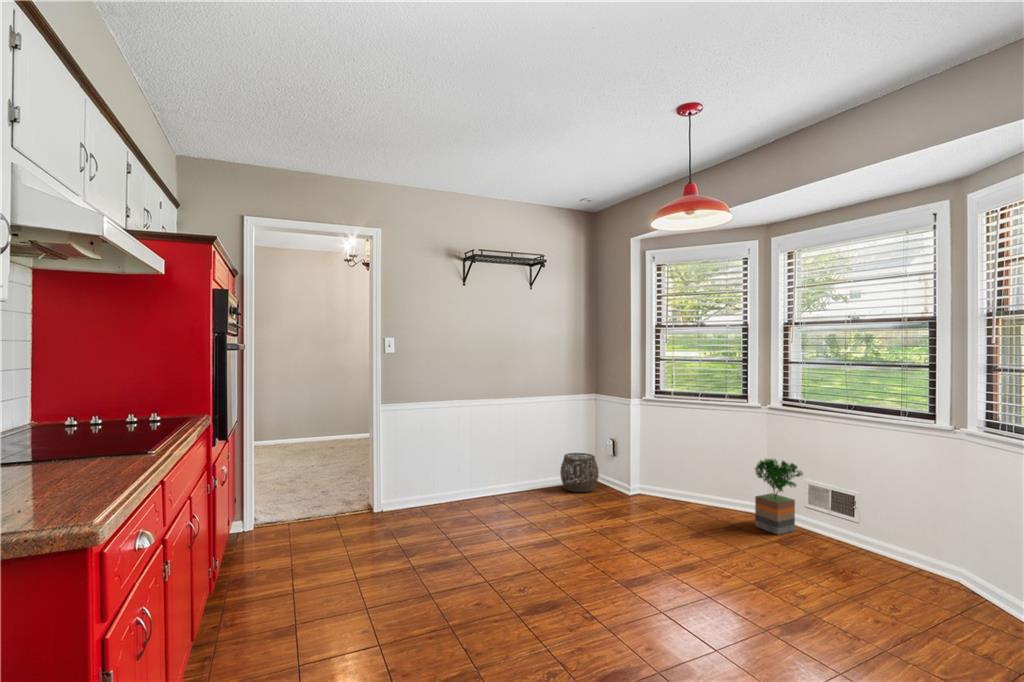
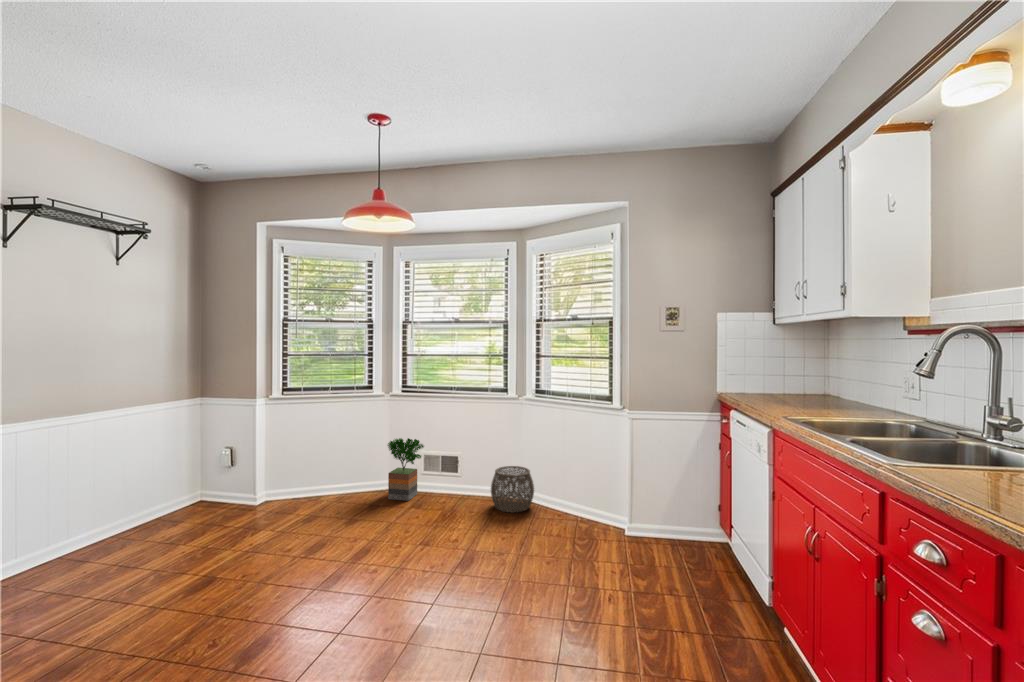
woven basket: present [560,453,599,492] -> present [491,466,534,512]

